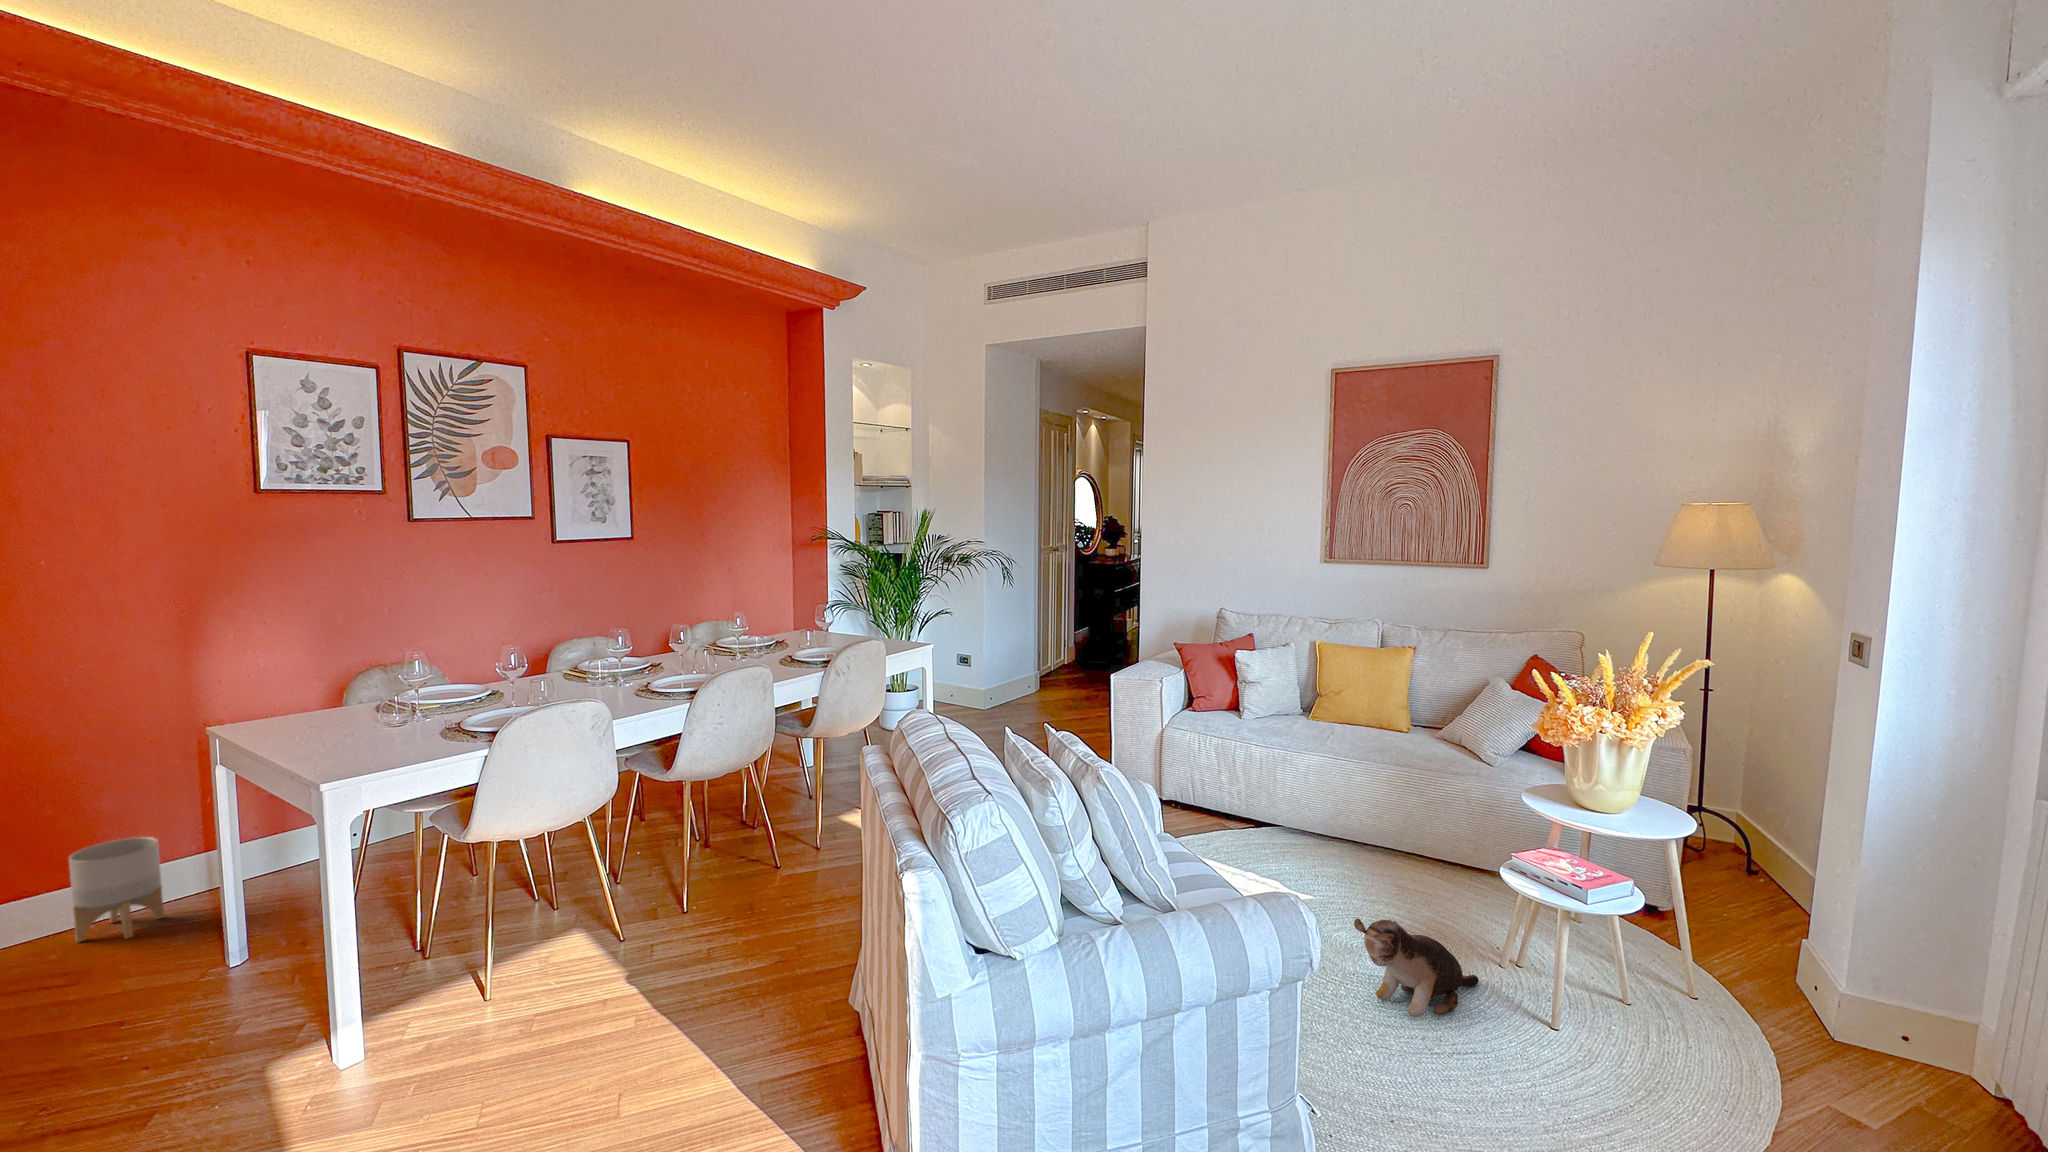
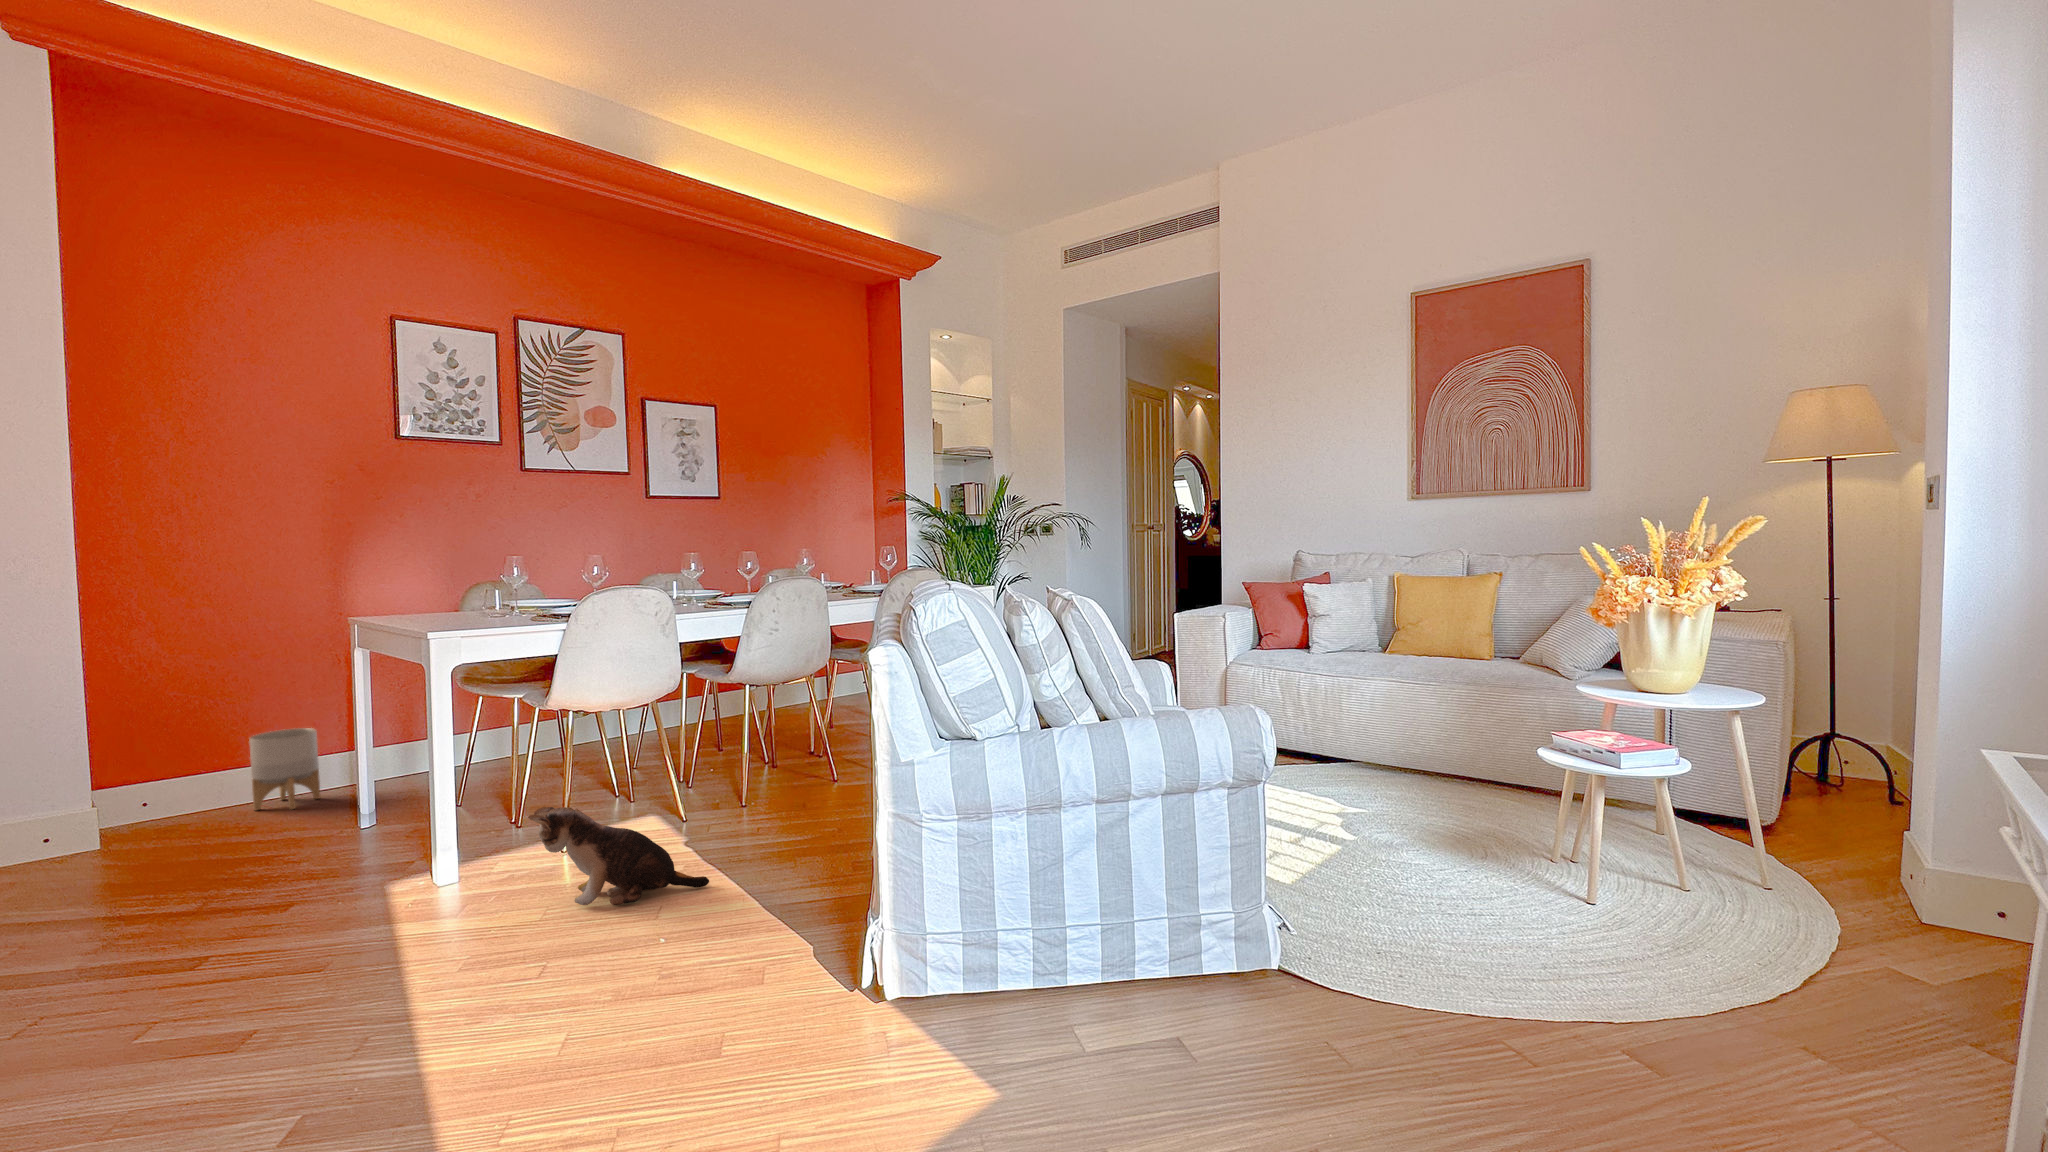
plush toy: present [1354,919,1479,1017] -> present [528,807,709,905]

